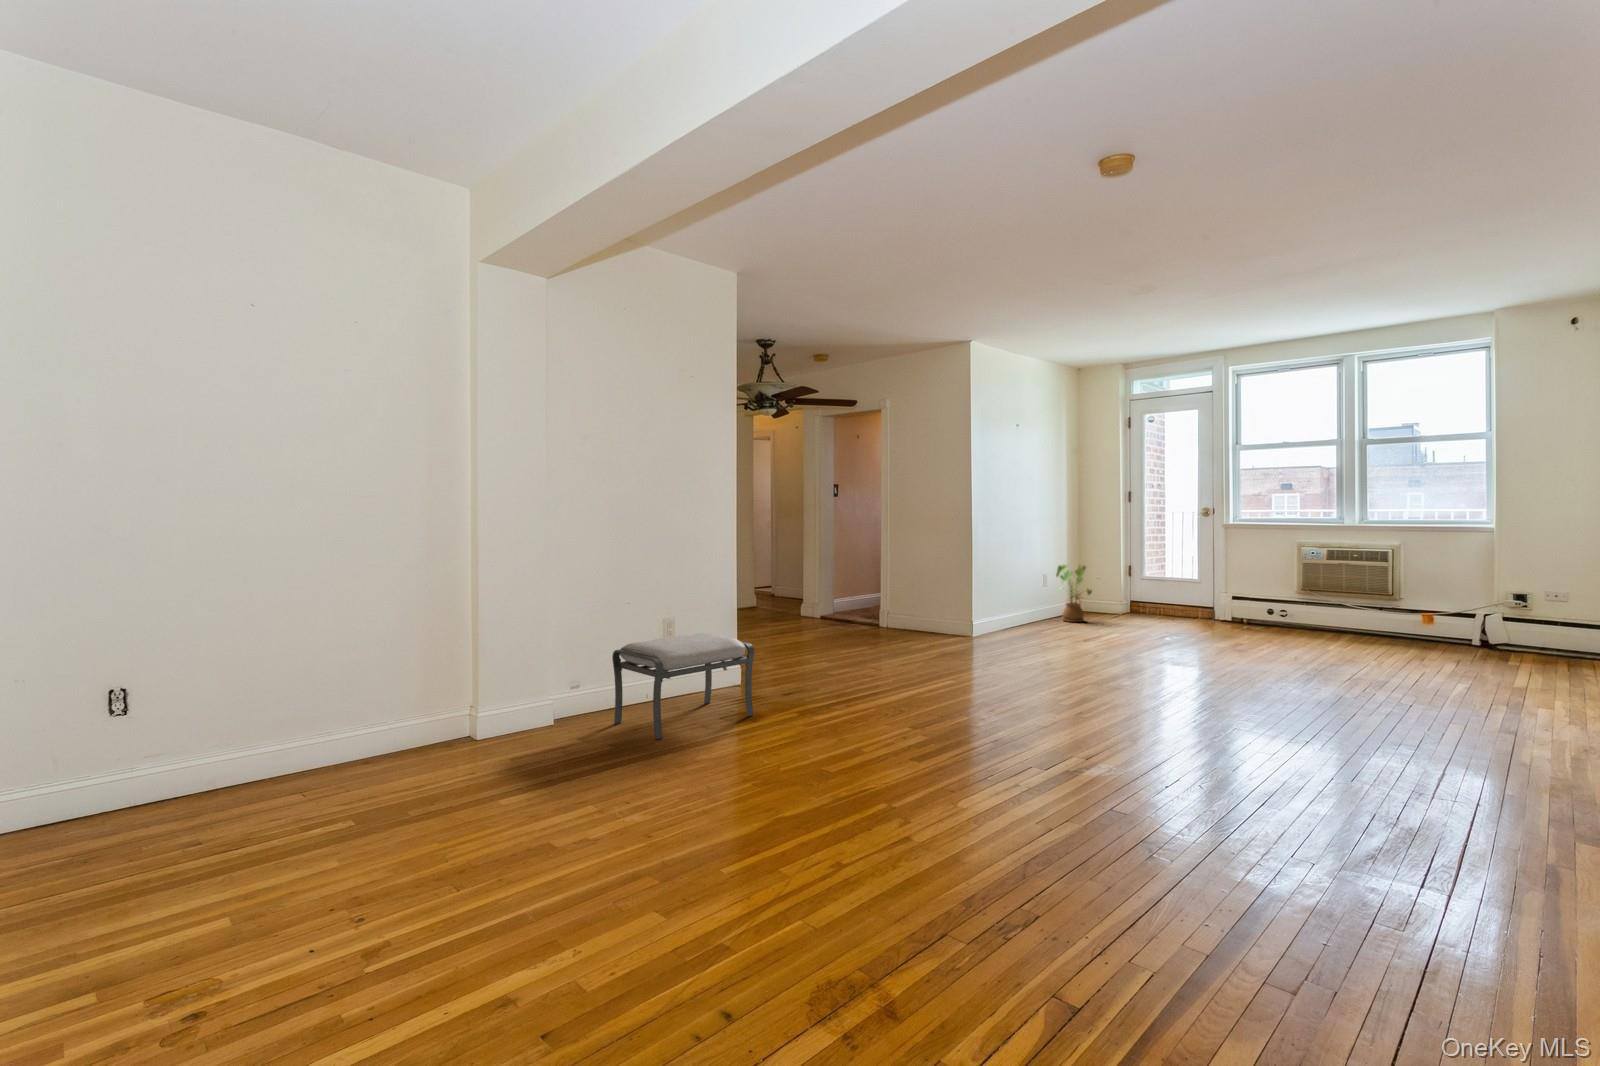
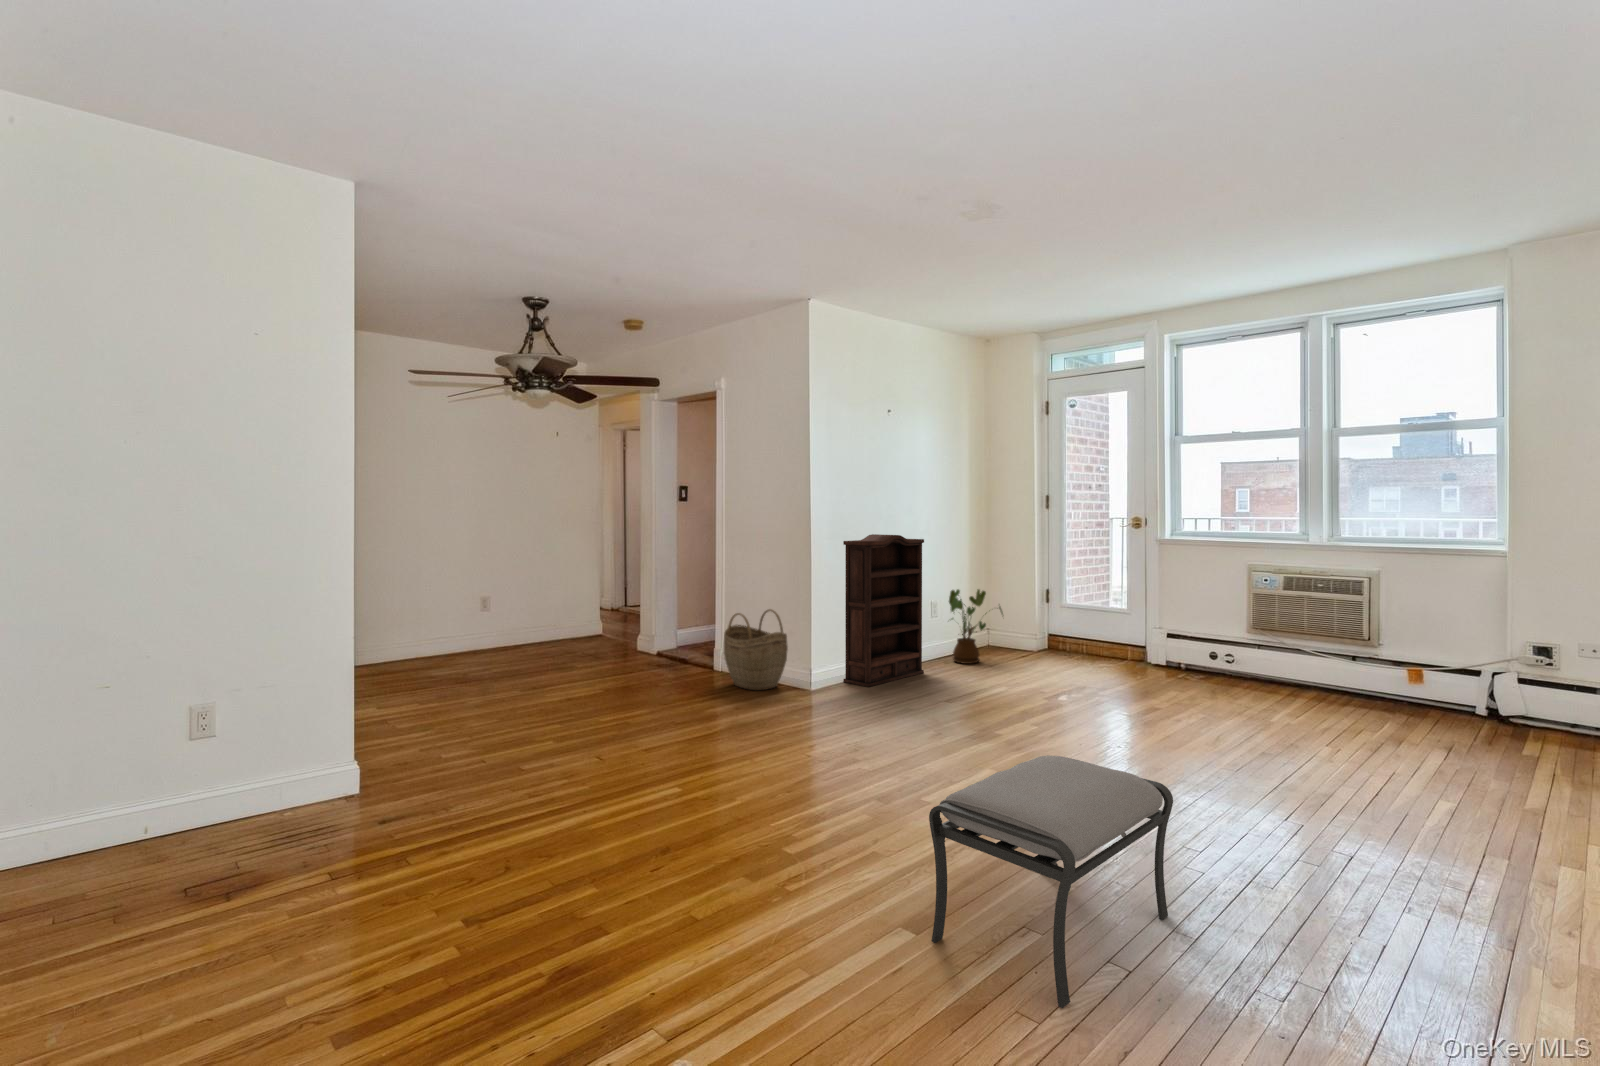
bookshelf: none [993,520,1049,636] -> present [843,534,924,687]
woven basket: none [904,577,955,638] -> present [724,609,788,690]
ottoman: present [612,633,754,739] -> present [929,755,1173,1008]

